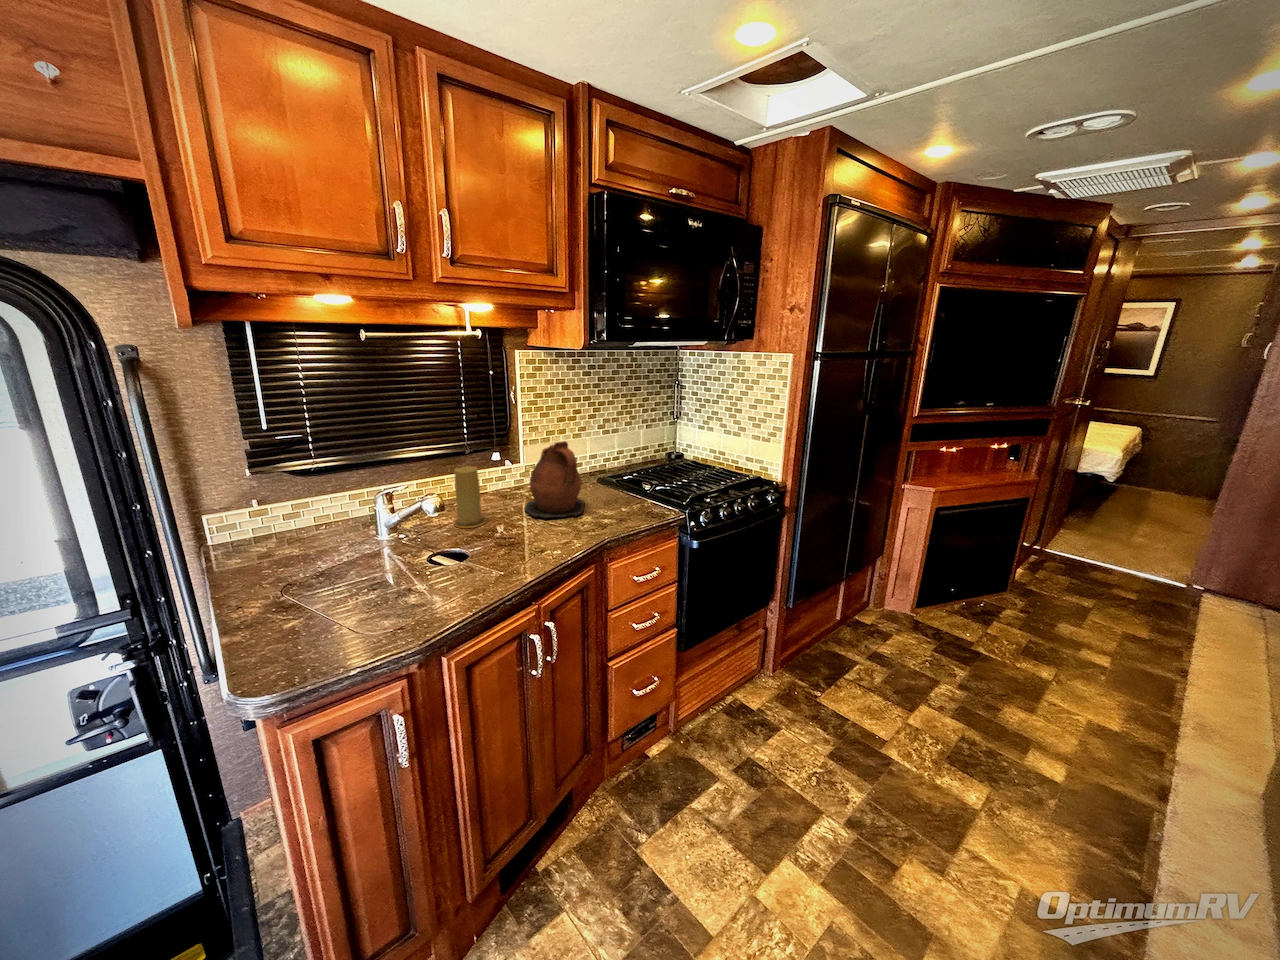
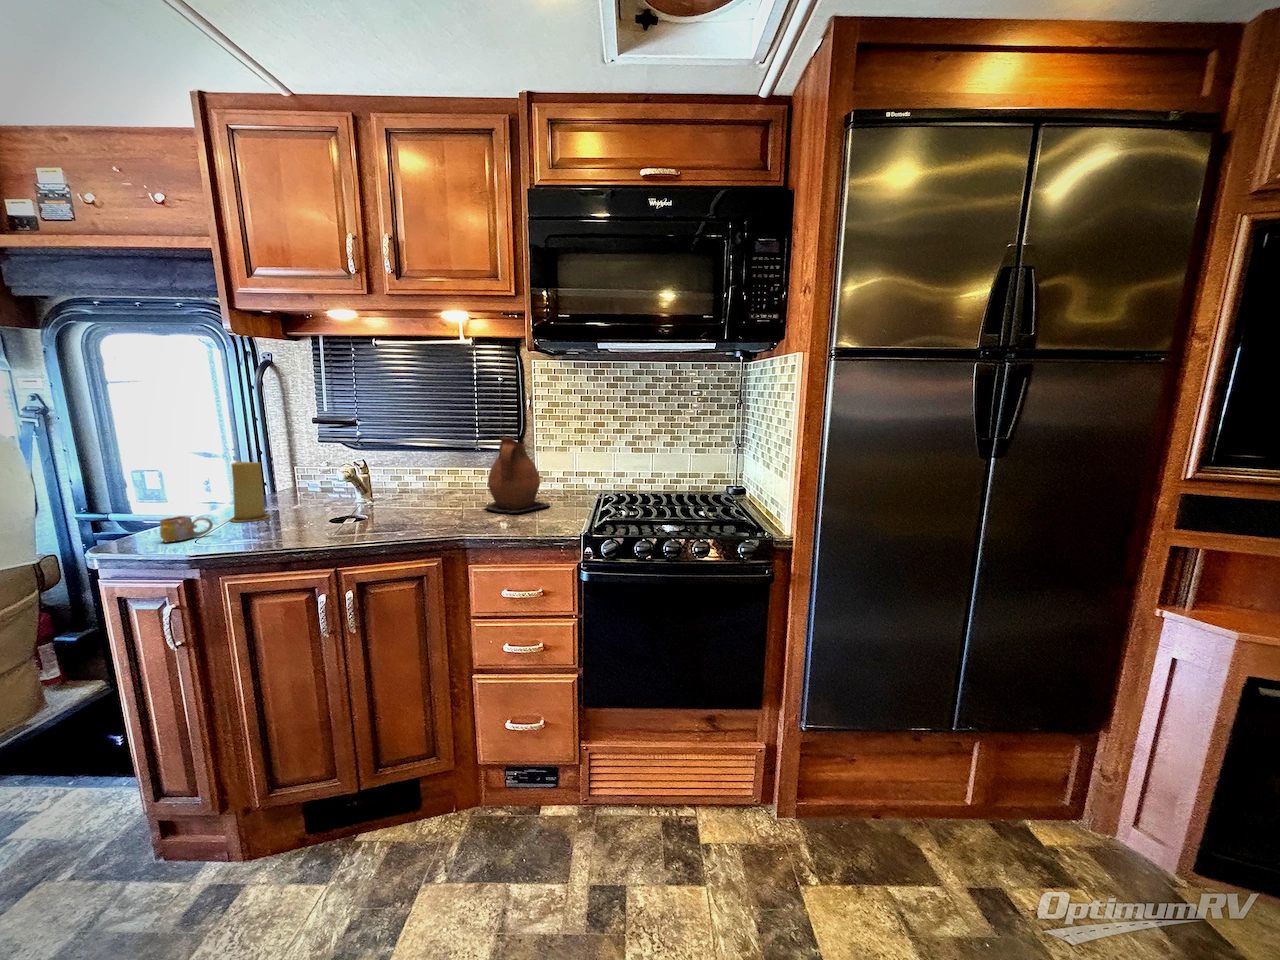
candle: present [454,466,486,528] -> present [230,462,270,522]
mug: none [278,620,329,669] -> present [160,516,213,542]

